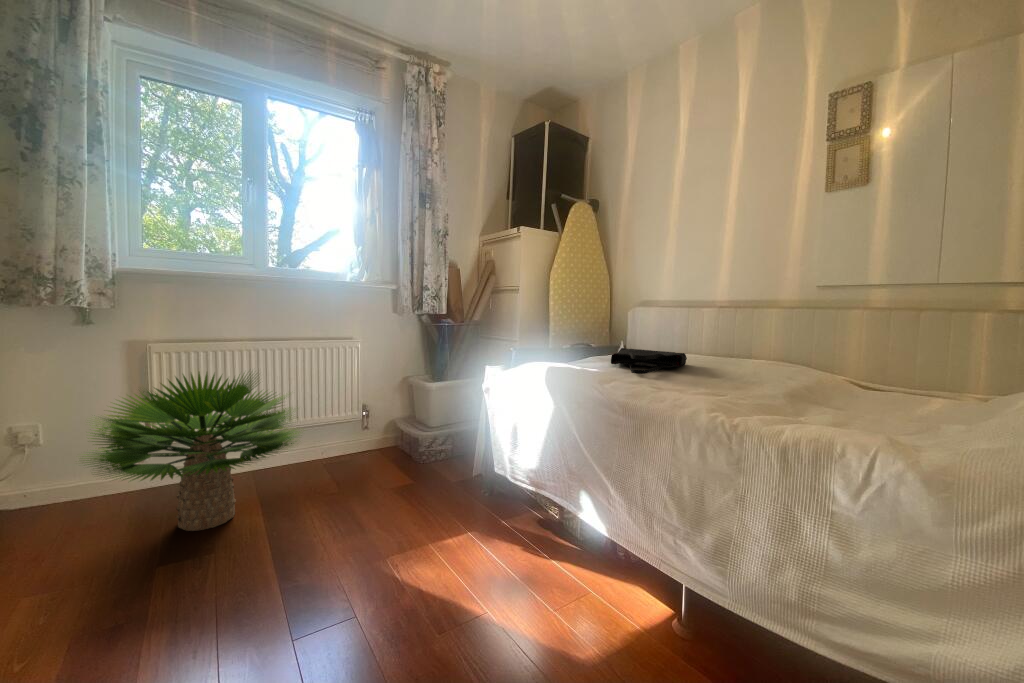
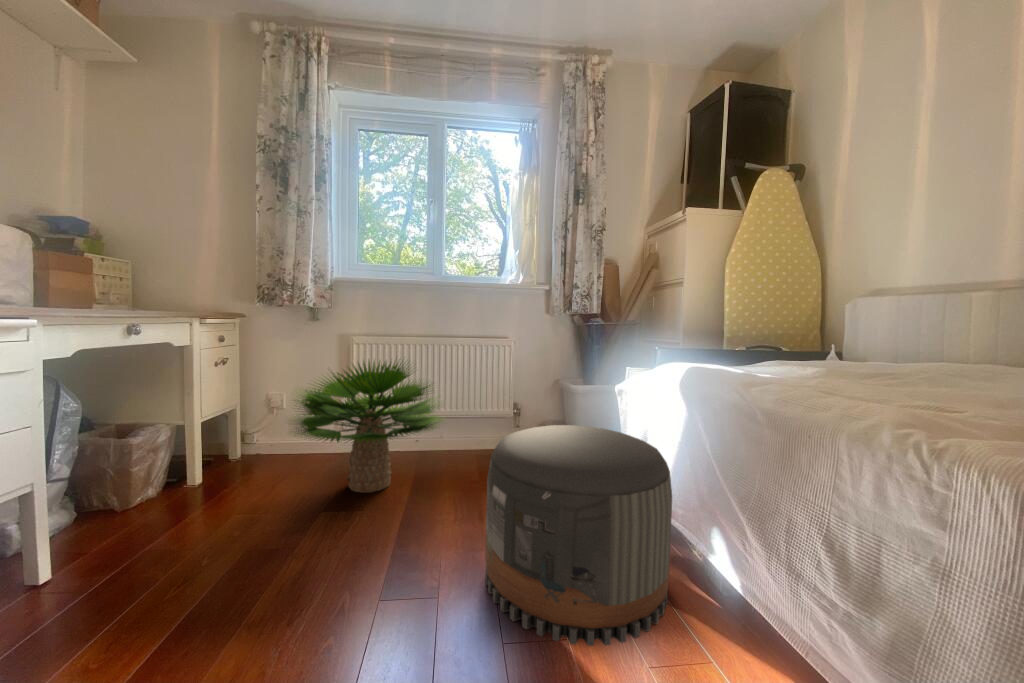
tote bag: present [611,348,687,374] -> none [797,350,945,381]
pouf: none [390,423,545,602] -> present [485,425,672,646]

